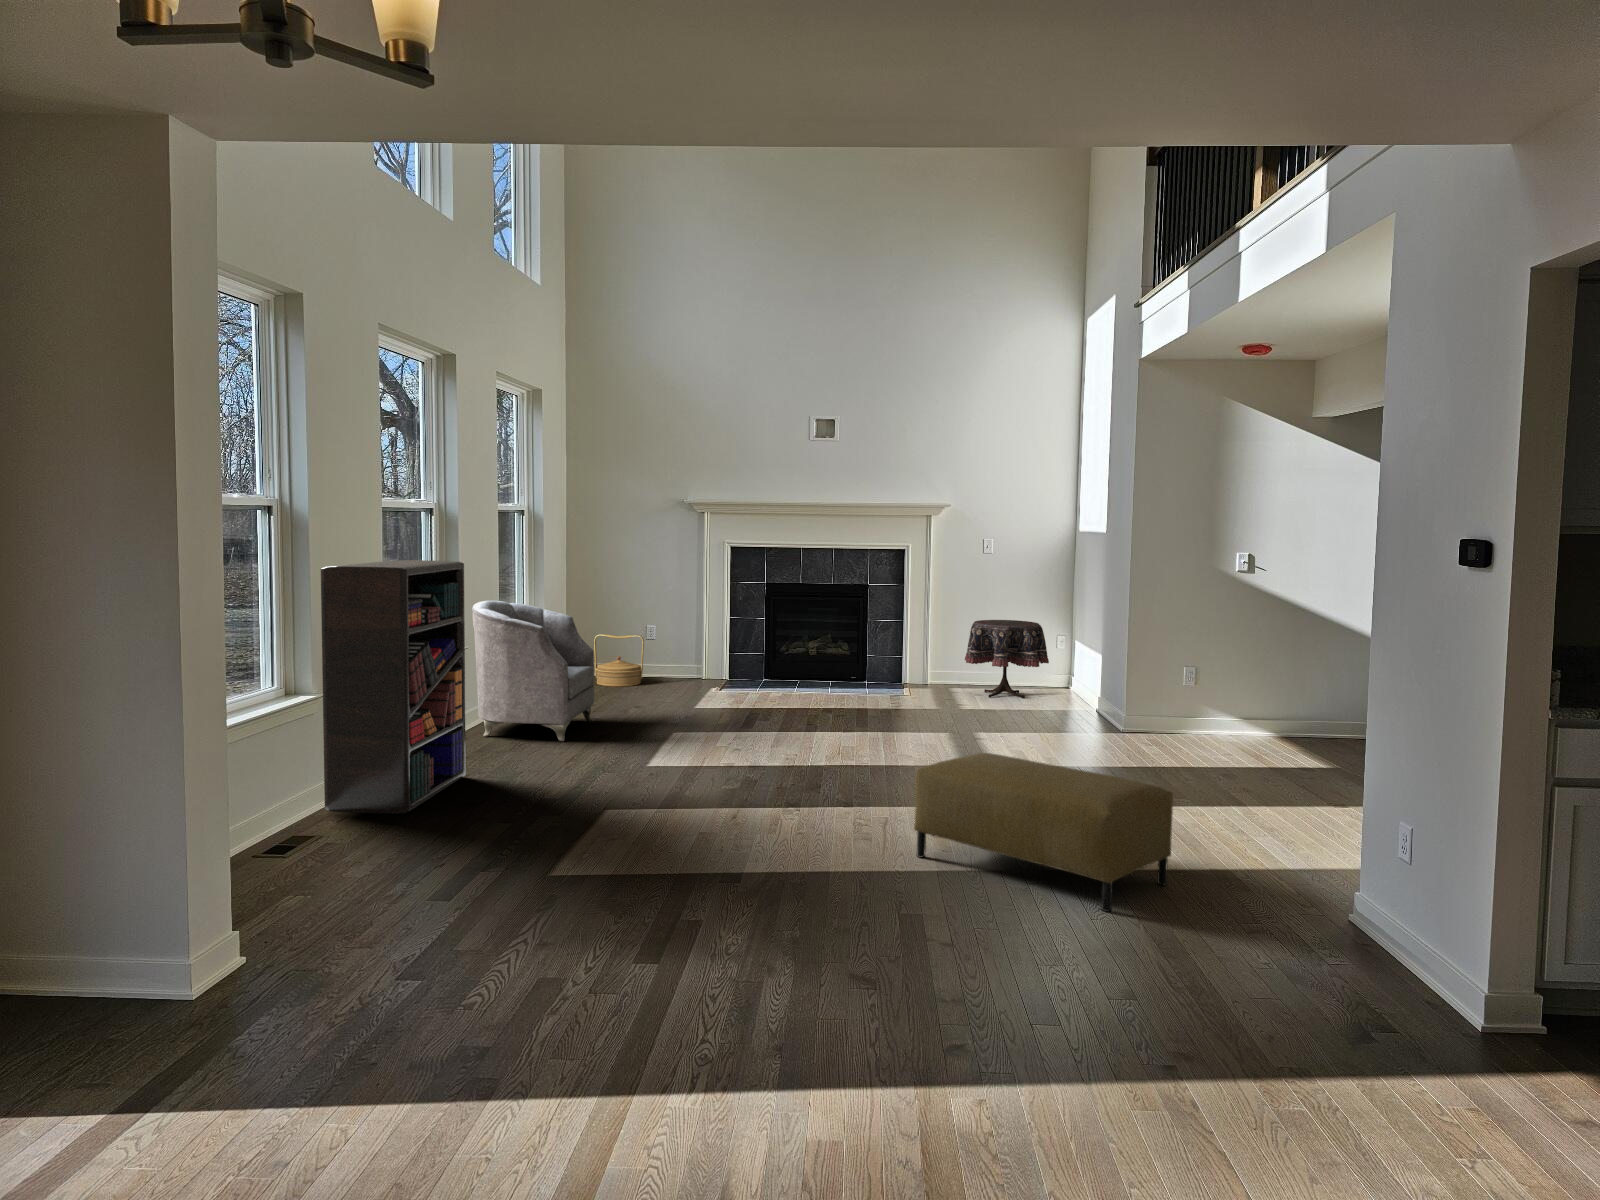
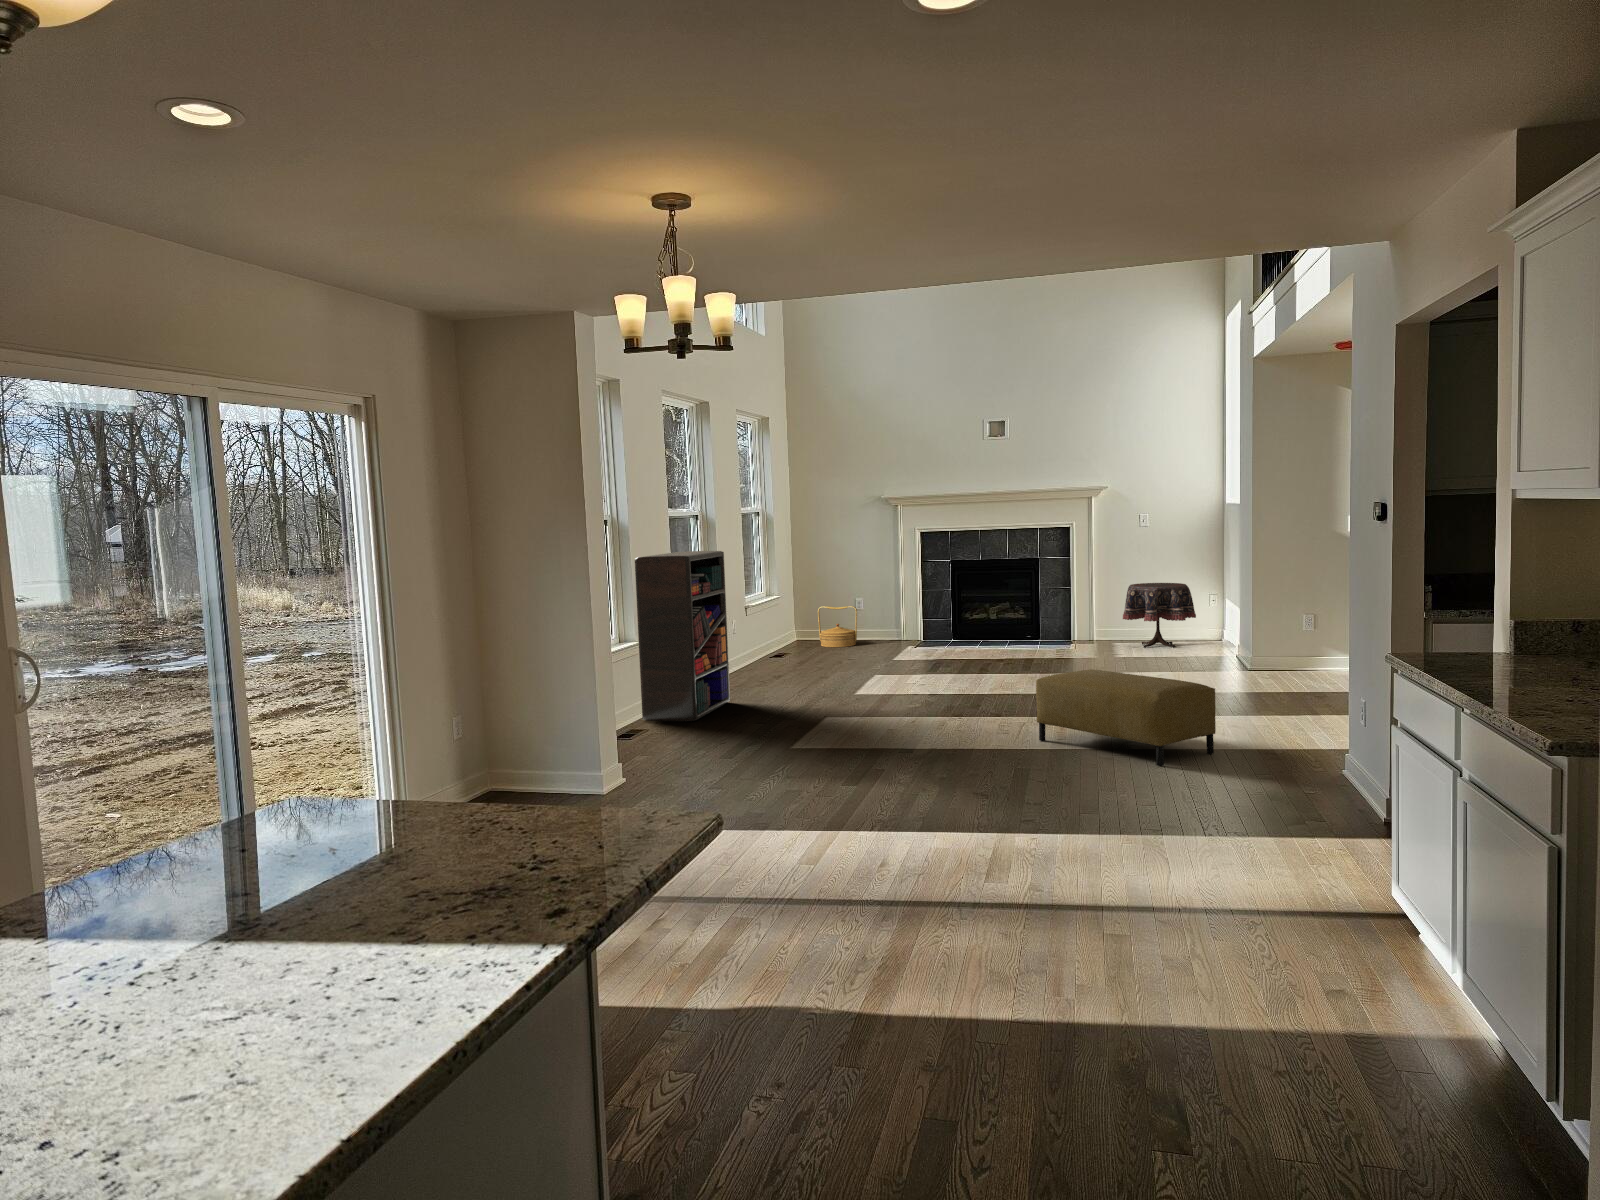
armchair: present [472,601,594,742] -> none [727,580,818,682]

